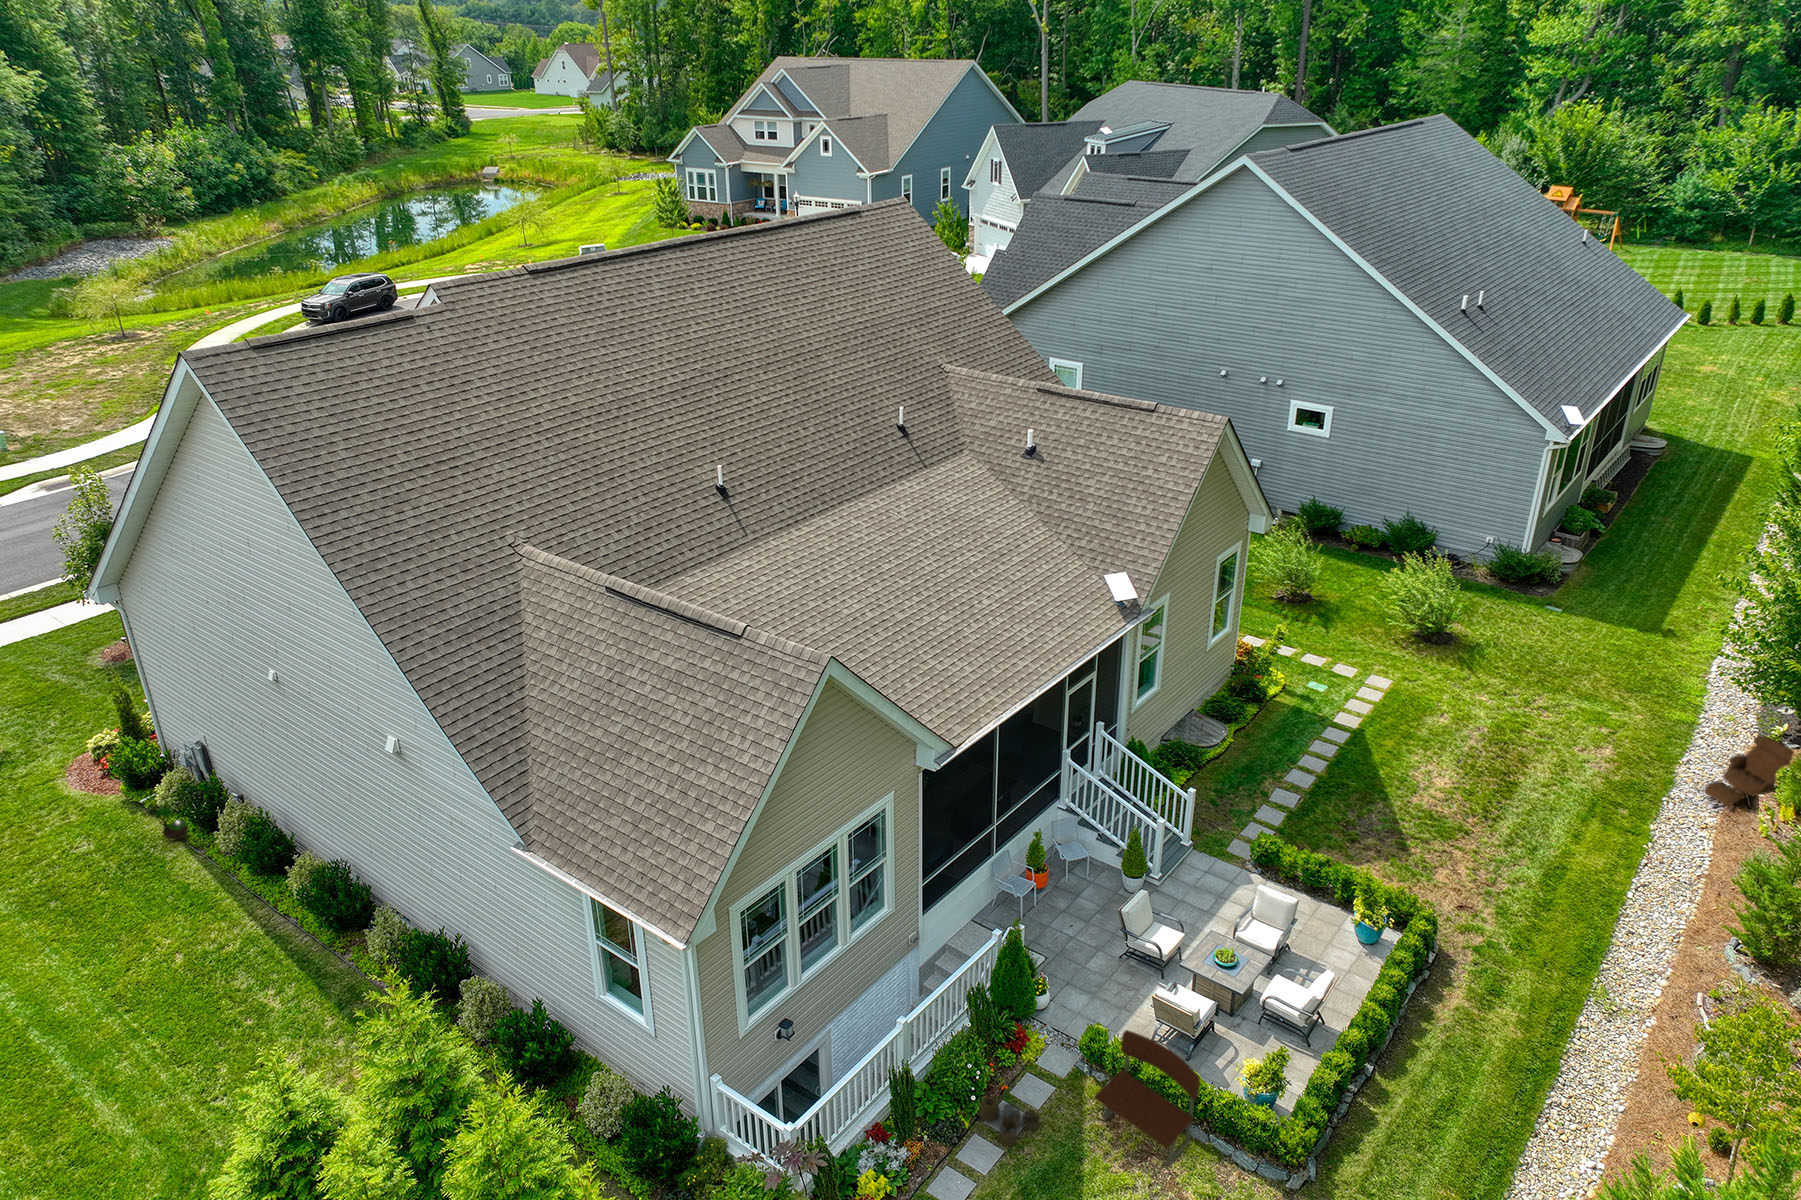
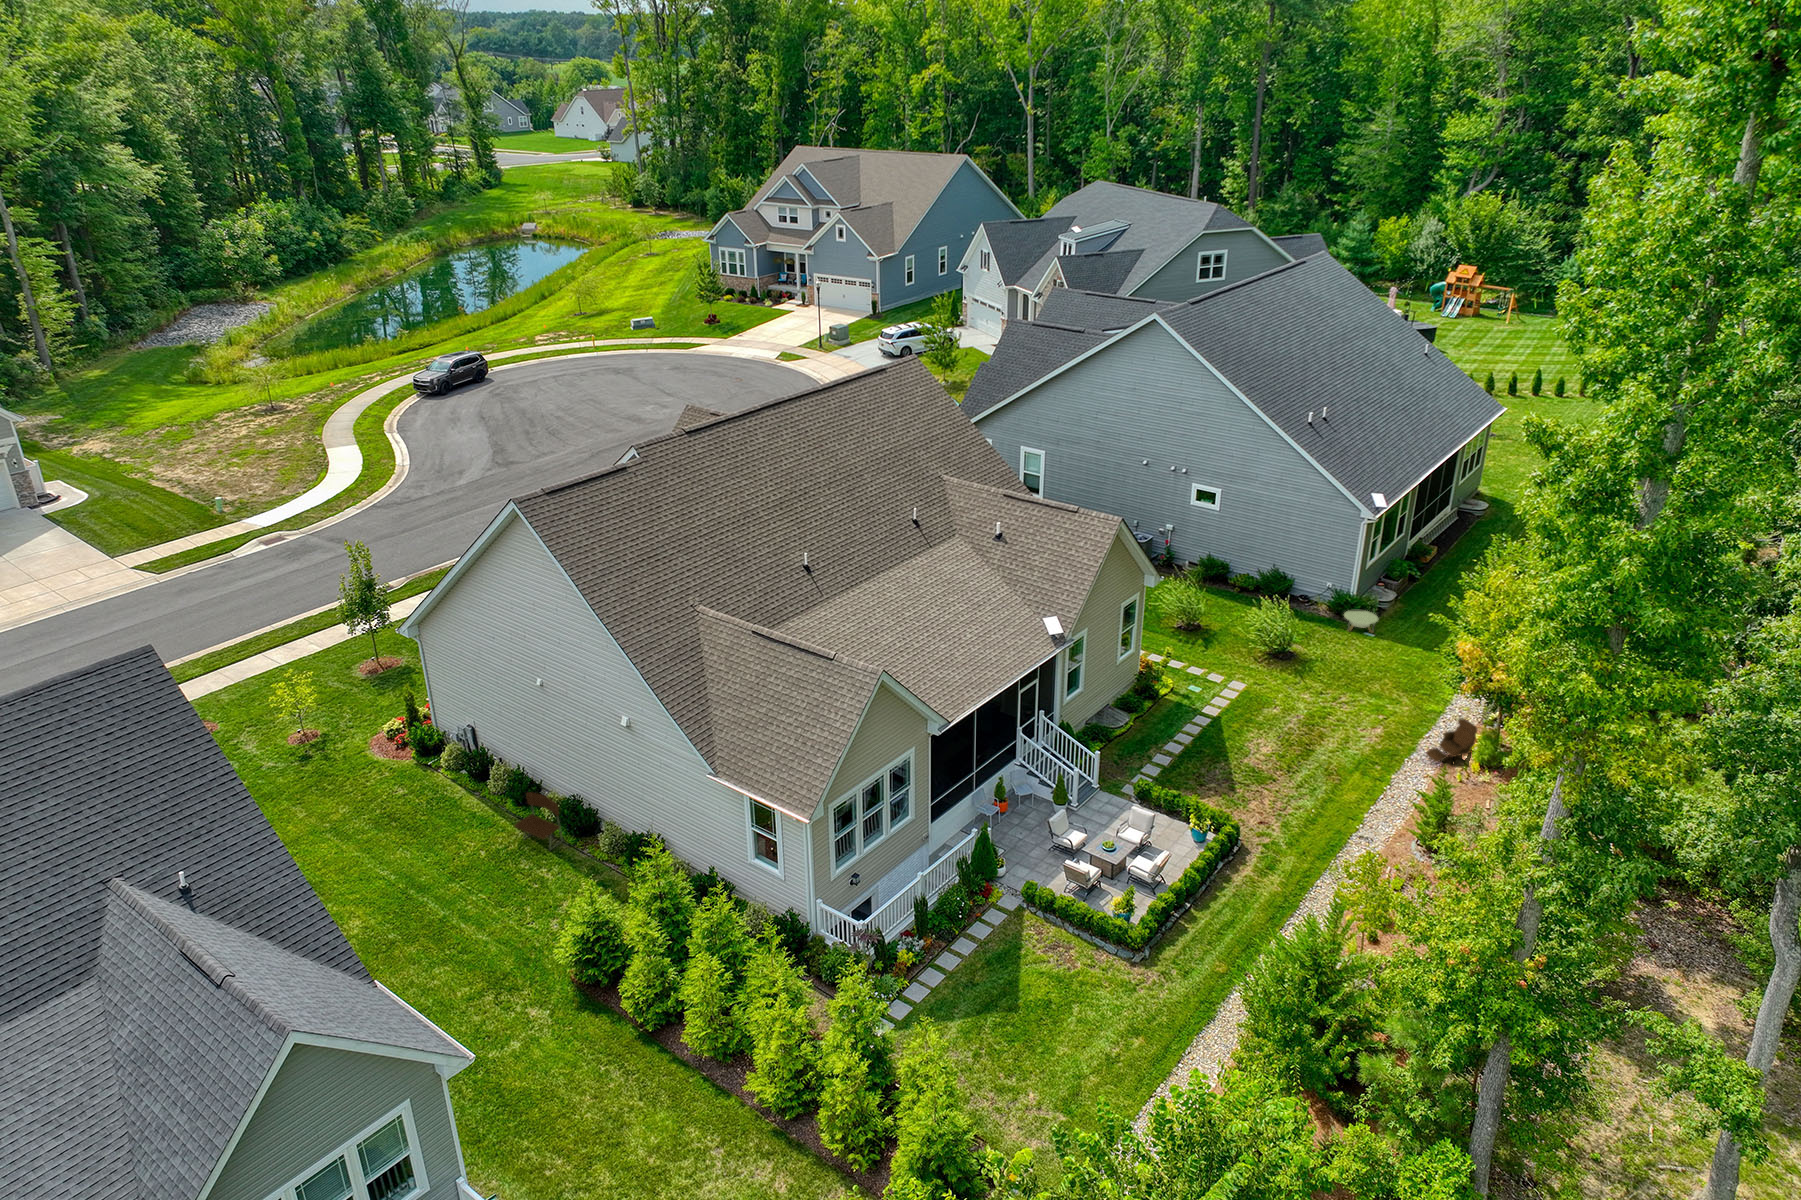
round table: none [1513,573,1565,606] -> present [1344,611,1378,633]
potted tree: present [146,803,188,840] -> none [441,763,466,789]
bench: present [1095,1030,1200,1166] -> present [515,792,563,850]
woven basket: present [979,1098,1039,1146] -> none [964,917,997,940]

